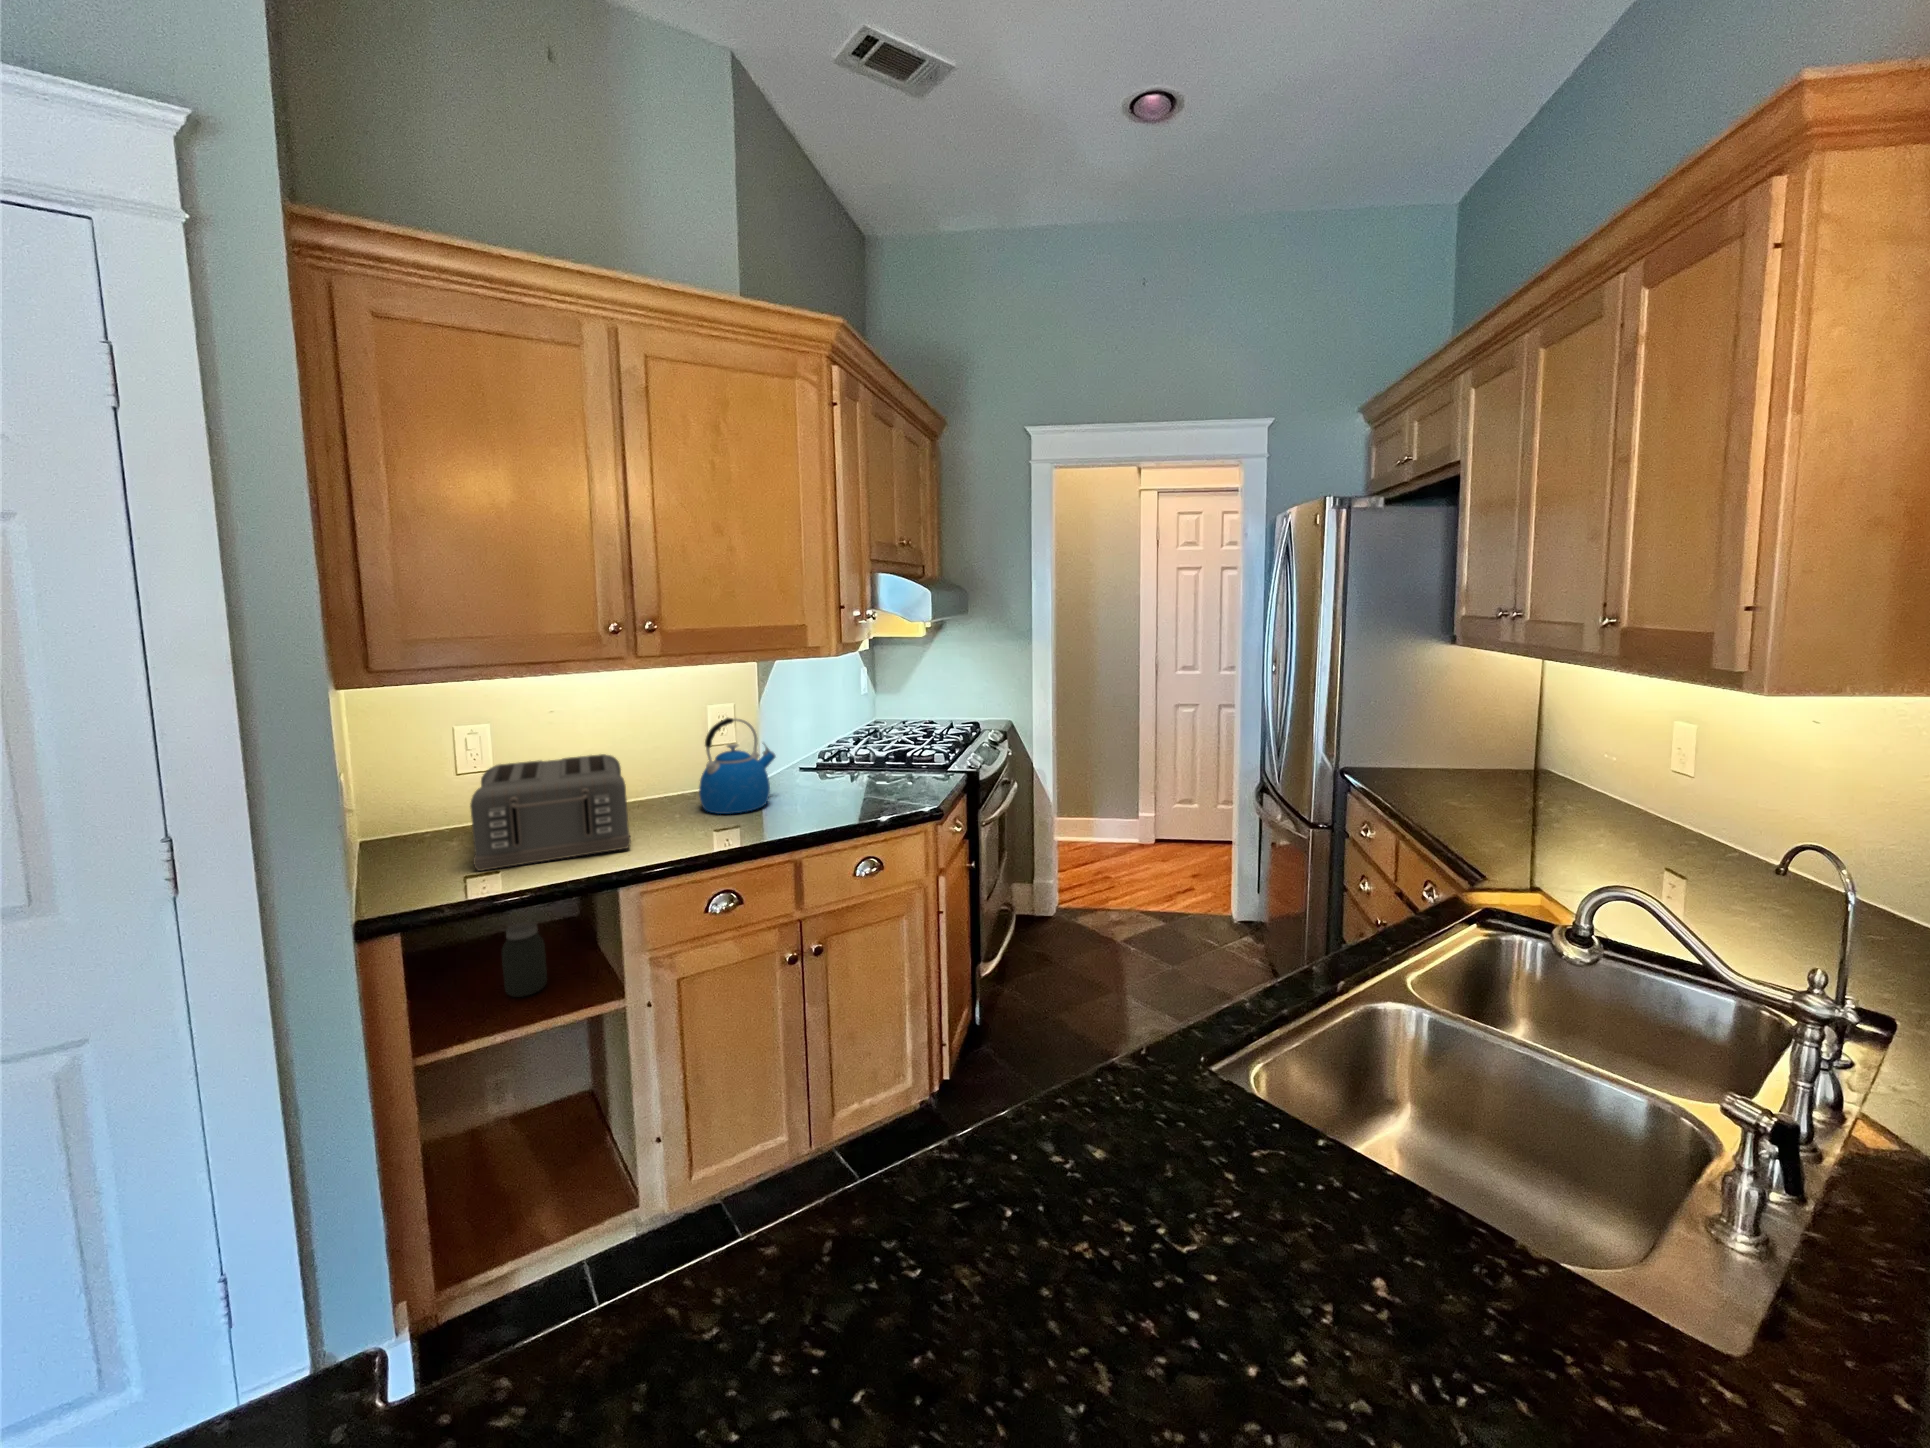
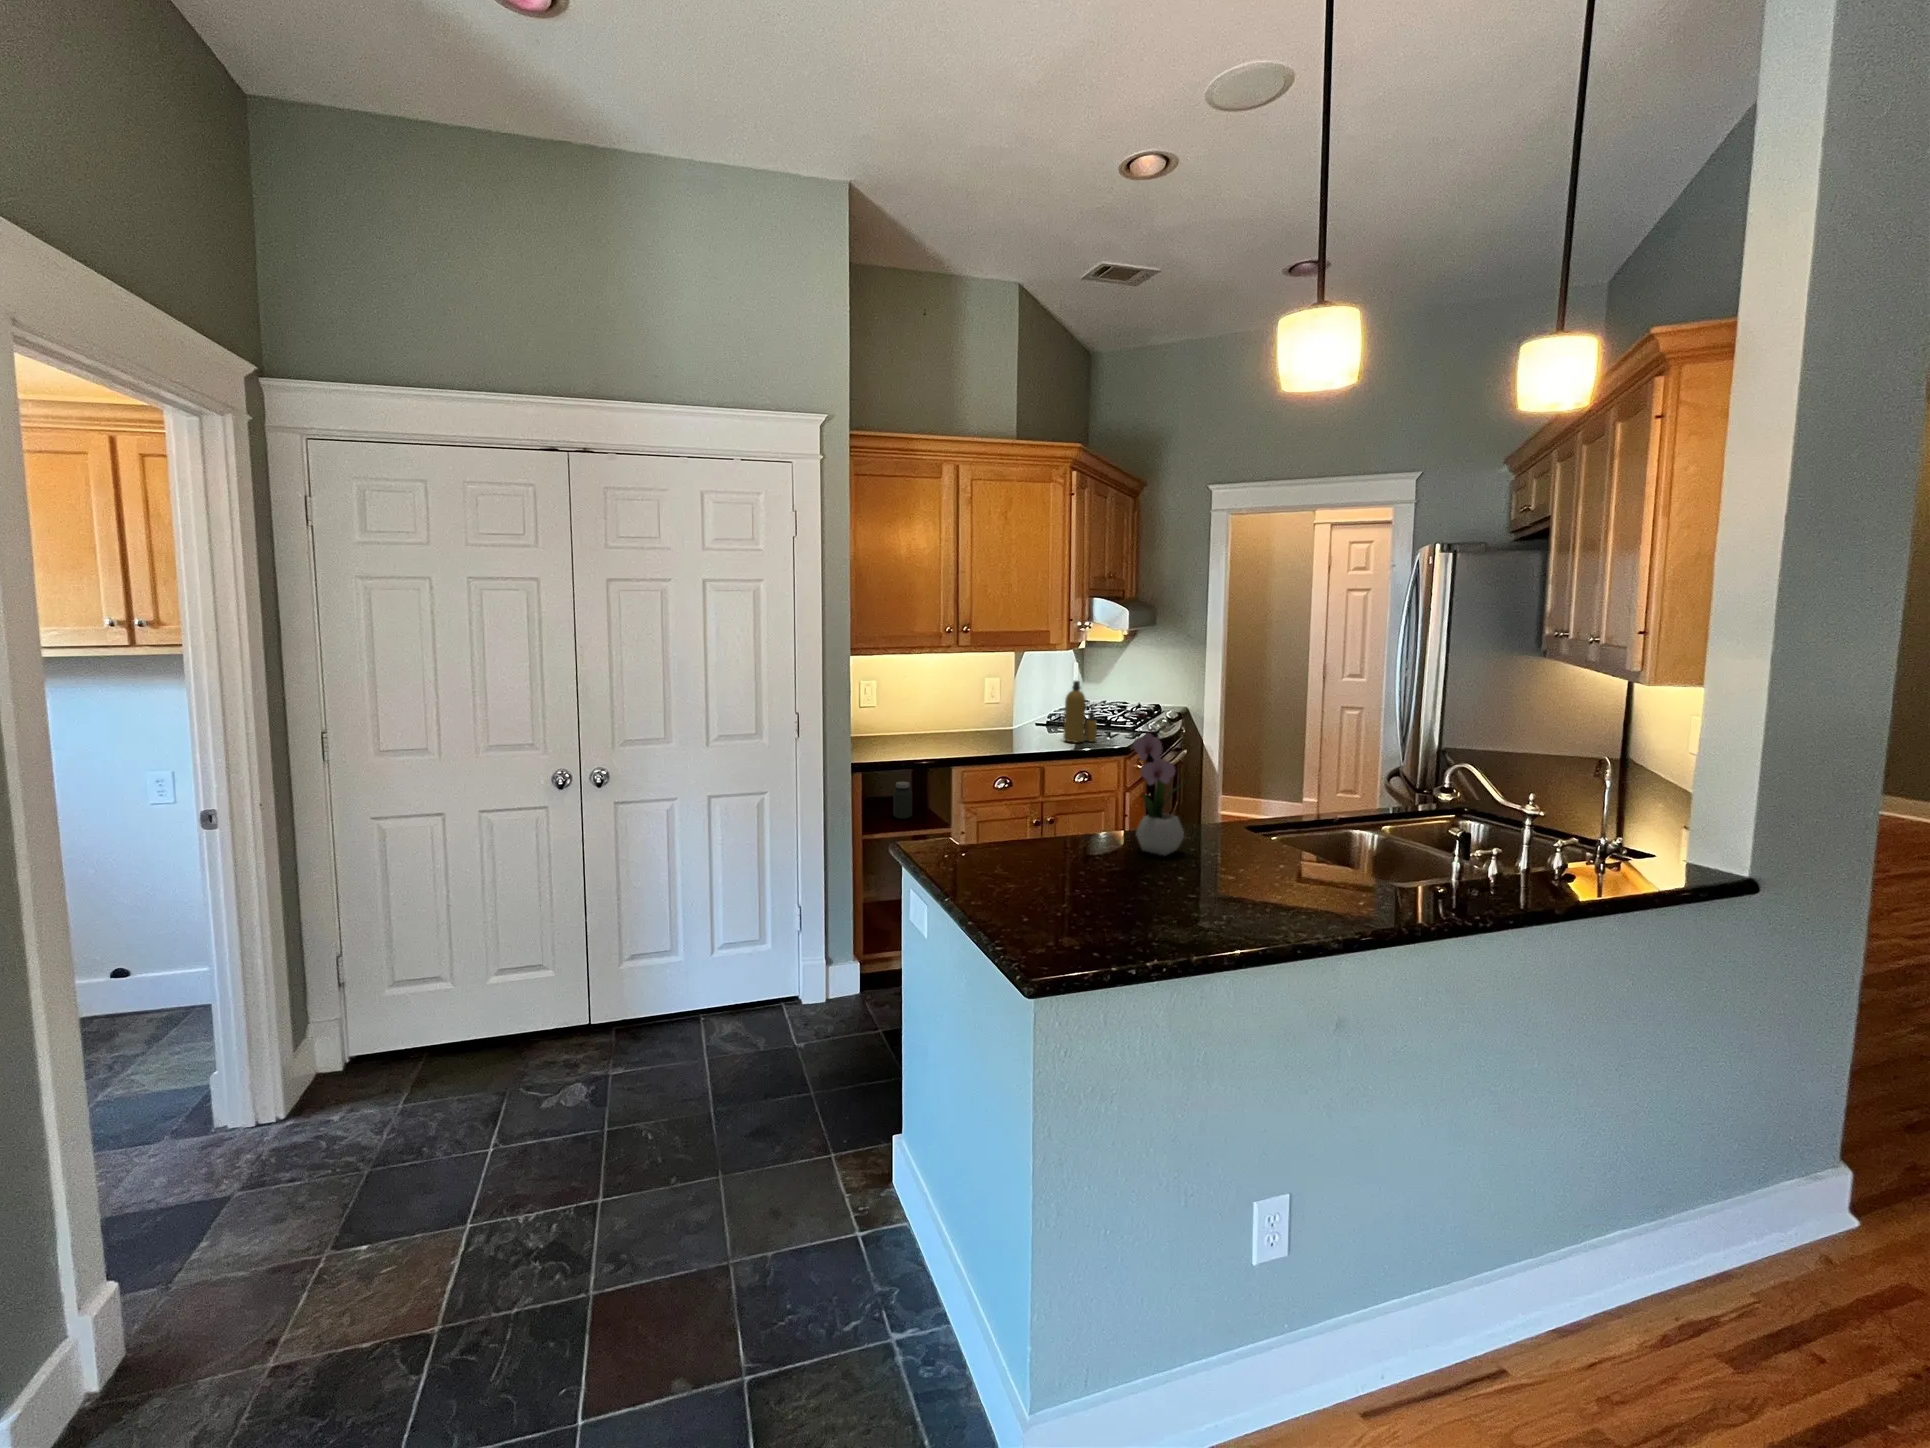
bottle: none [837,706,890,807] -> present [1064,681,1097,743]
kettle: present [699,718,776,814] -> none [984,684,1027,740]
toaster: present [470,754,631,871] -> none [880,699,957,750]
flower arrangement: none [937,888,1103,1307] -> present [1133,713,1186,855]

